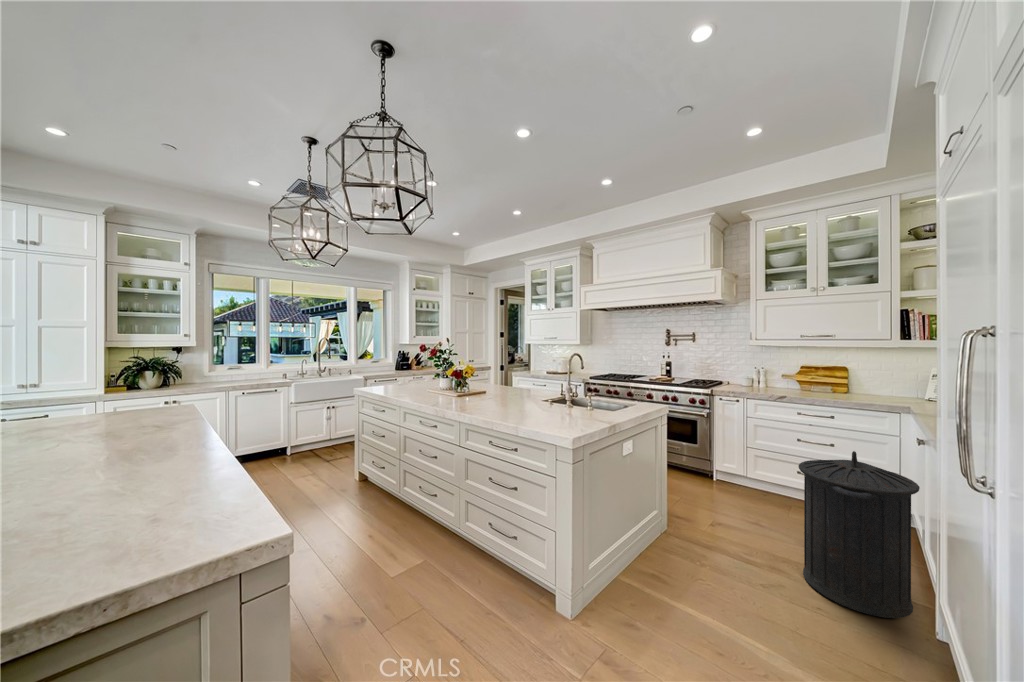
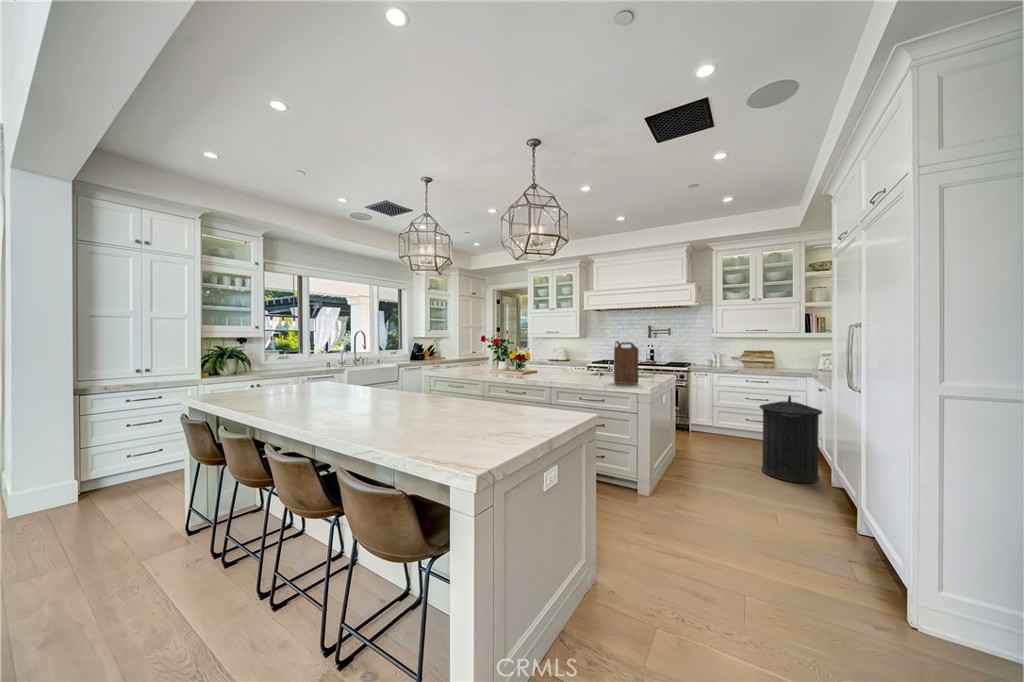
cutting board: none [533,359,565,426] -> present [614,342,639,384]

